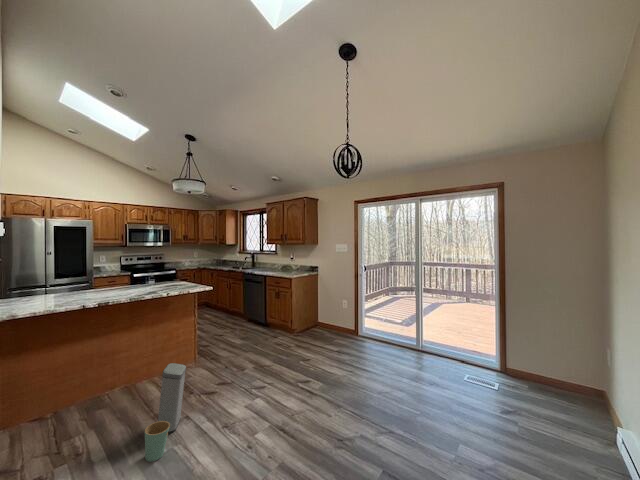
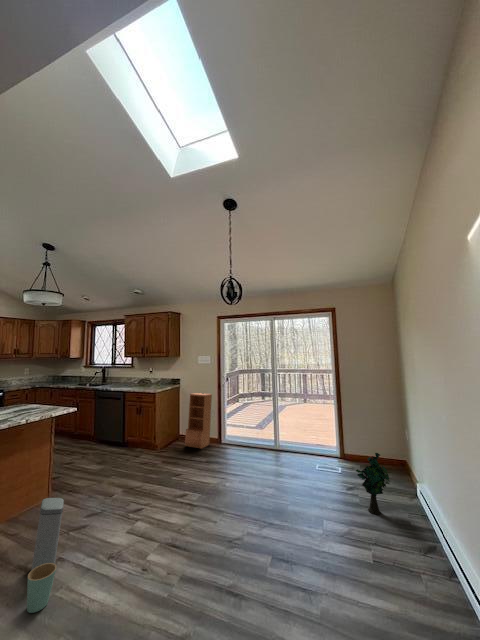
bookcase: none [322,282,349,338] -> present [185,393,212,449]
decorative plant: none [515,373,570,453] -> present [356,453,389,514]

